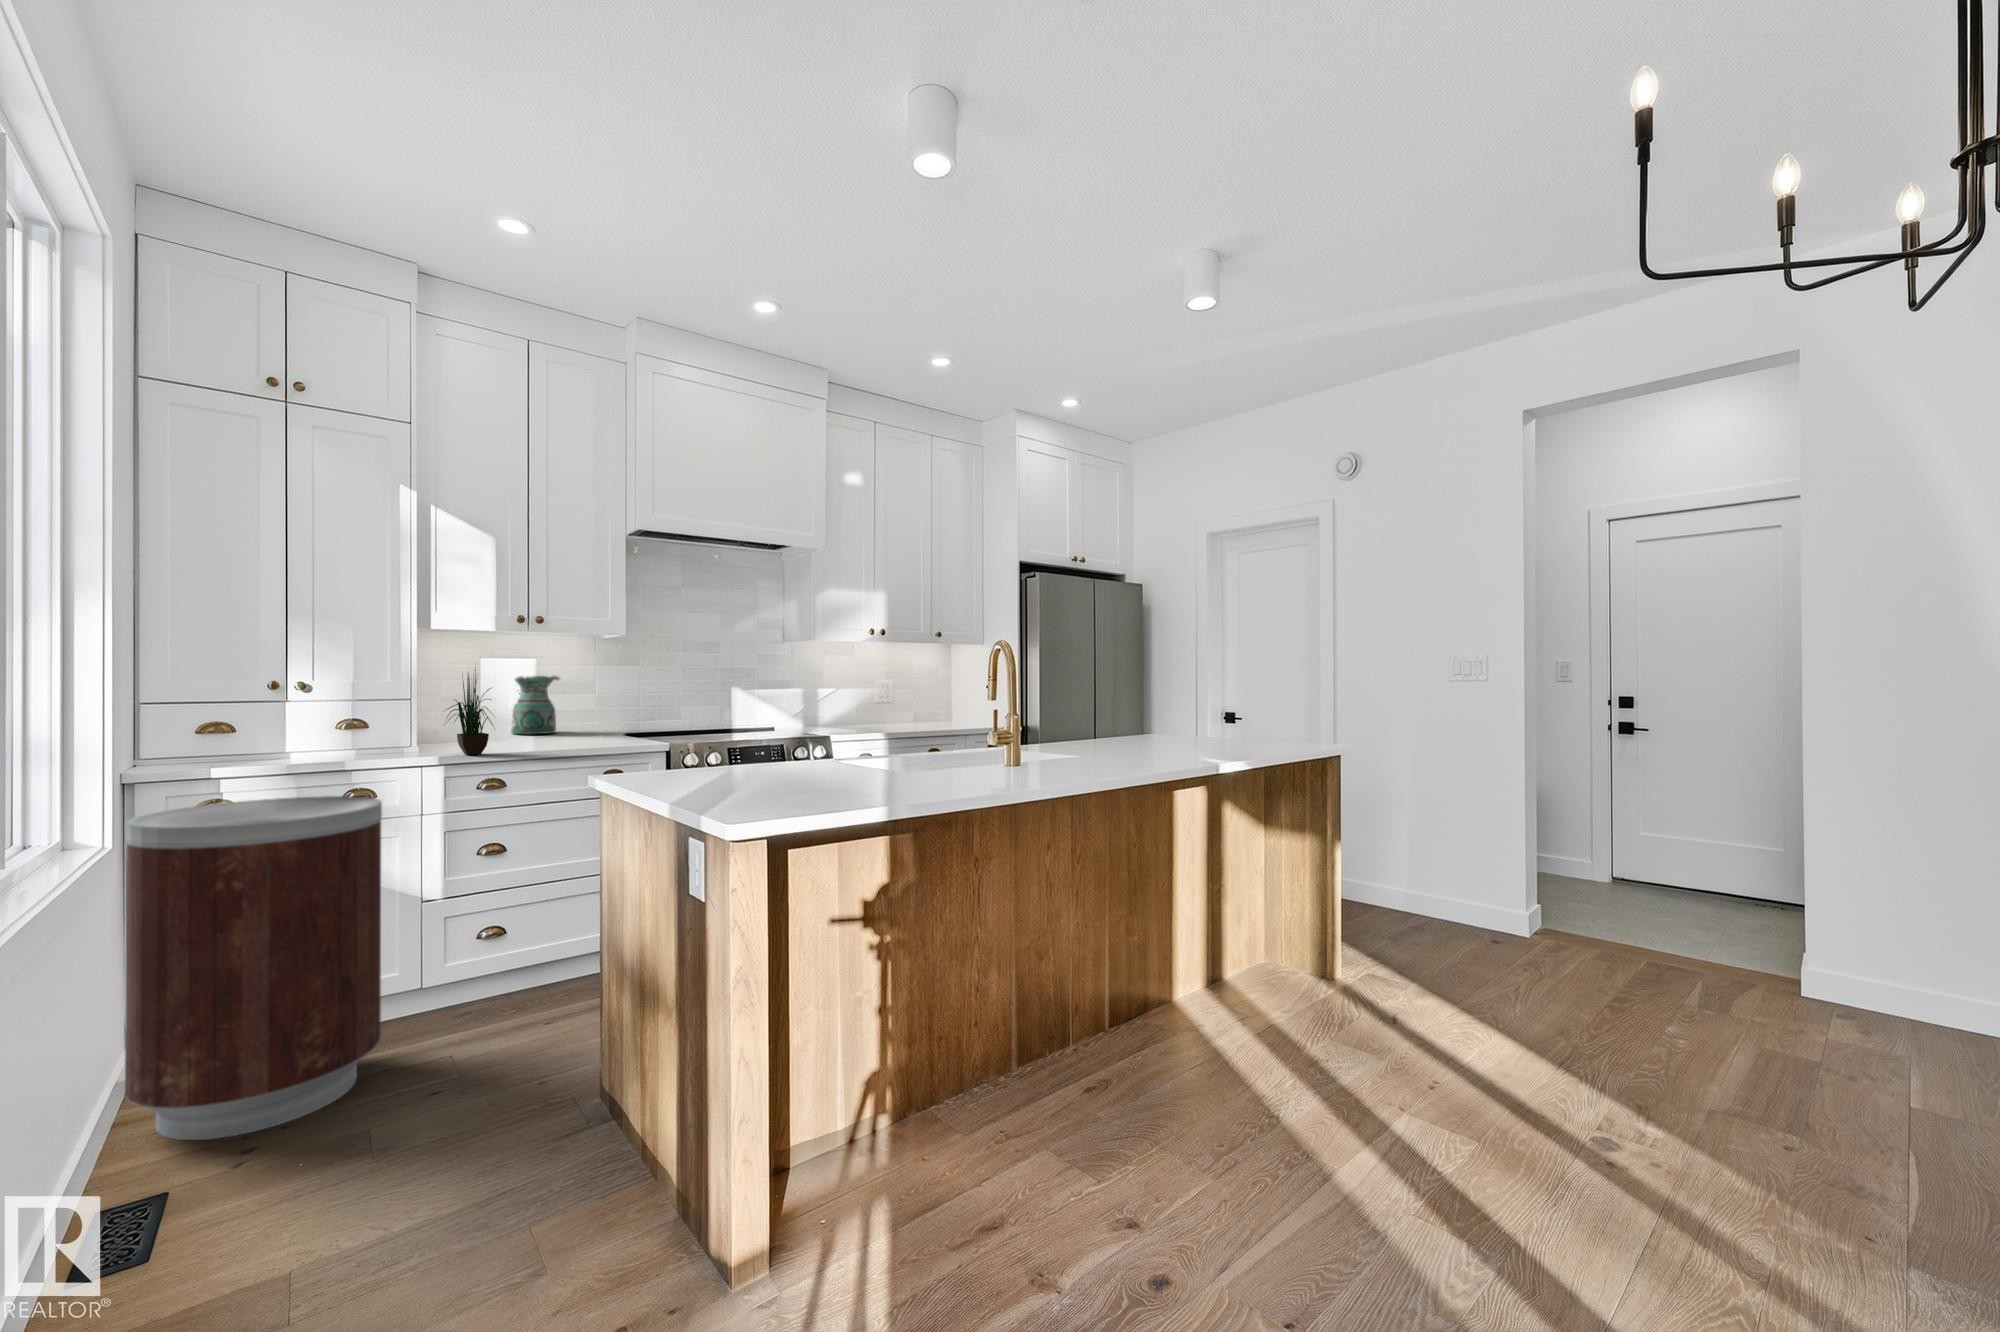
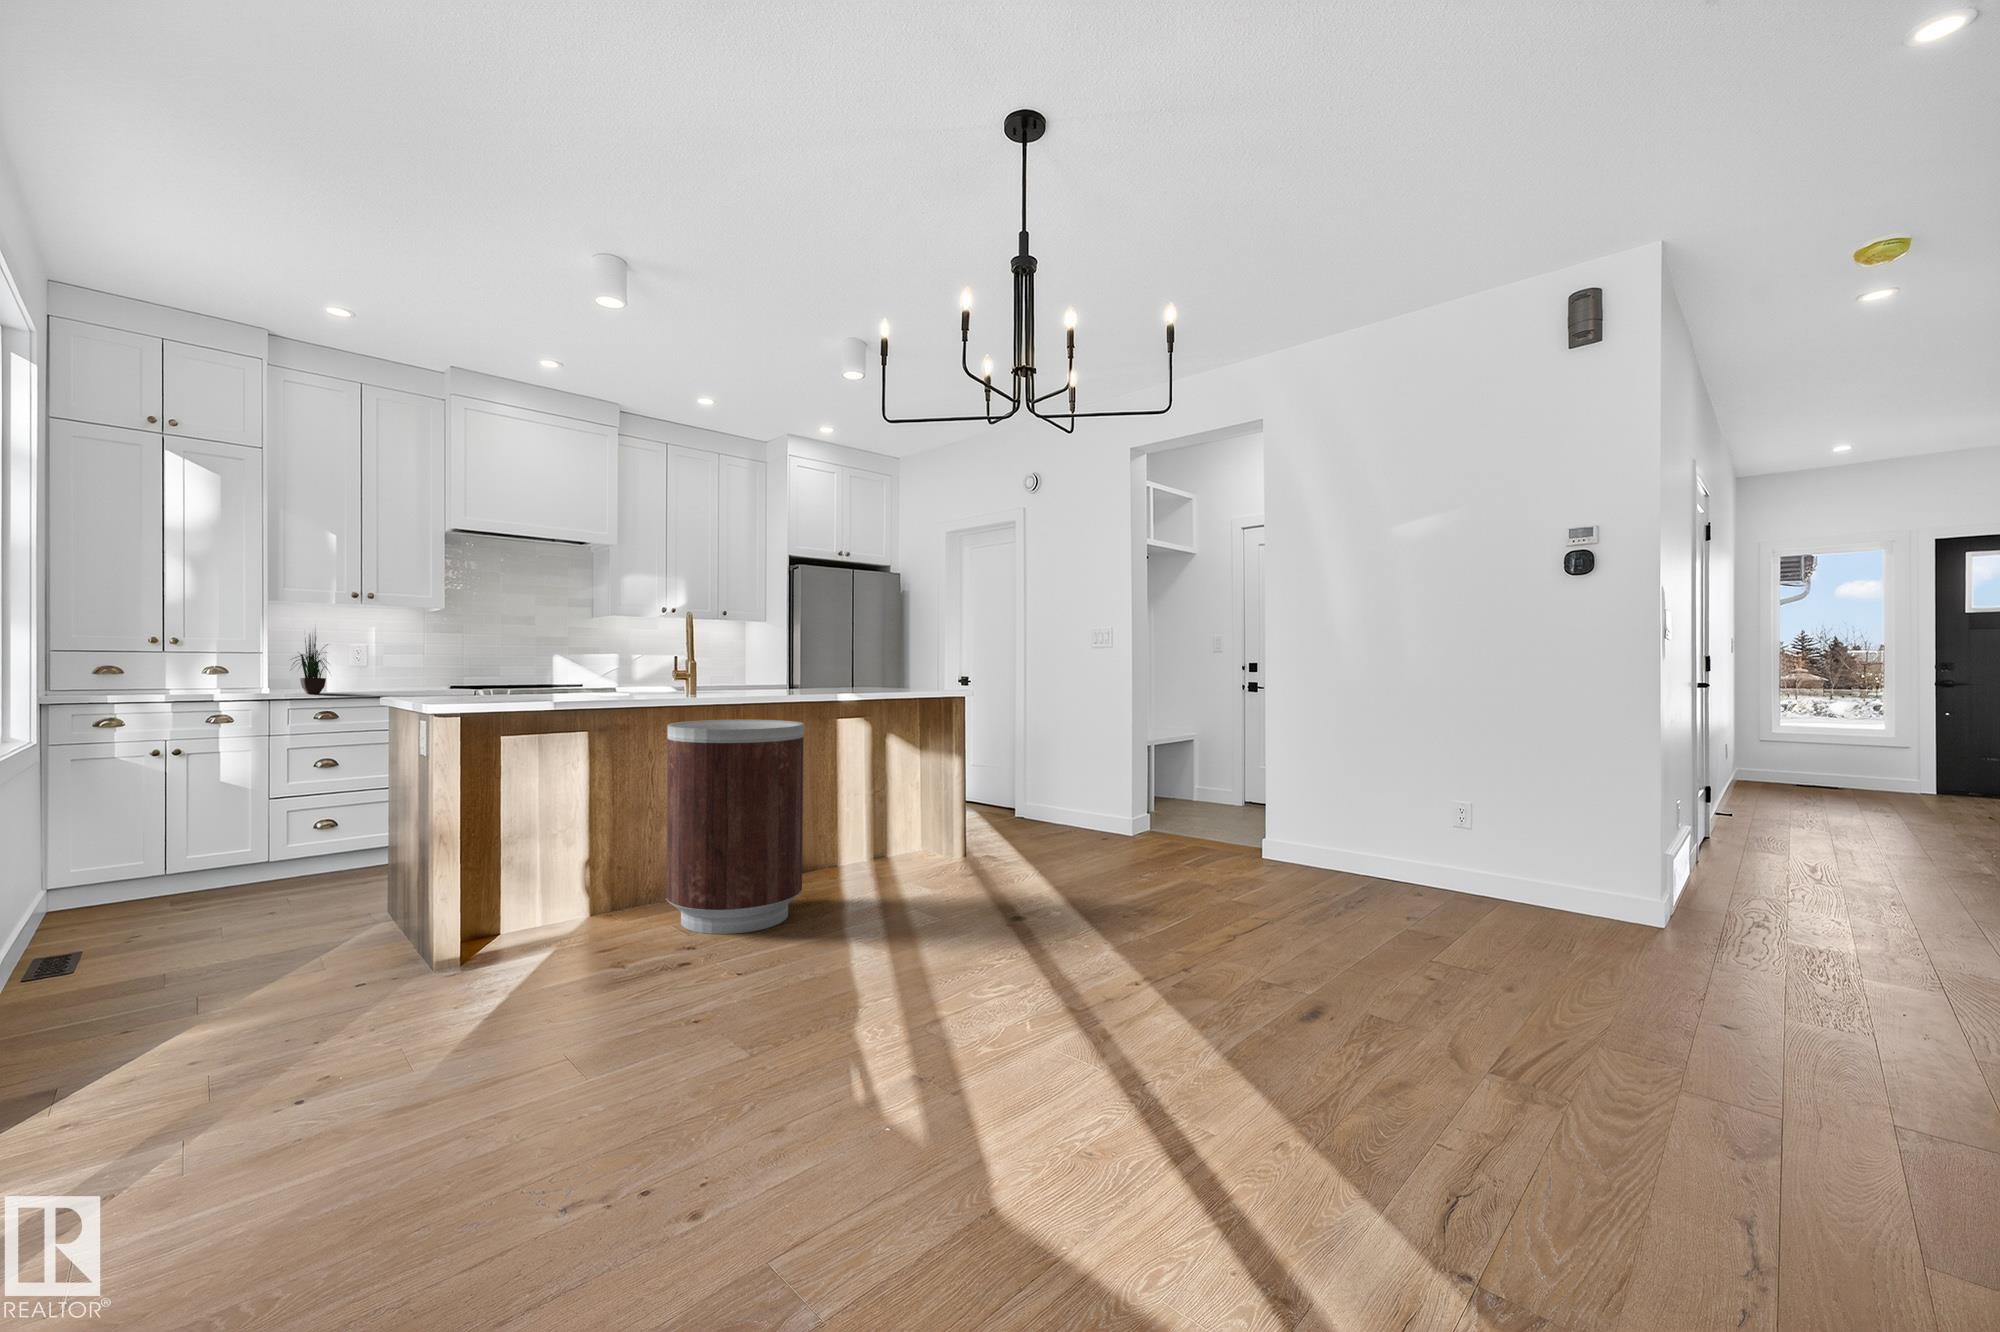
ceramic pitcher: present [511,676,560,734] -> none [348,638,395,683]
trash can: present [125,796,382,1140] -> present [666,720,804,934]

